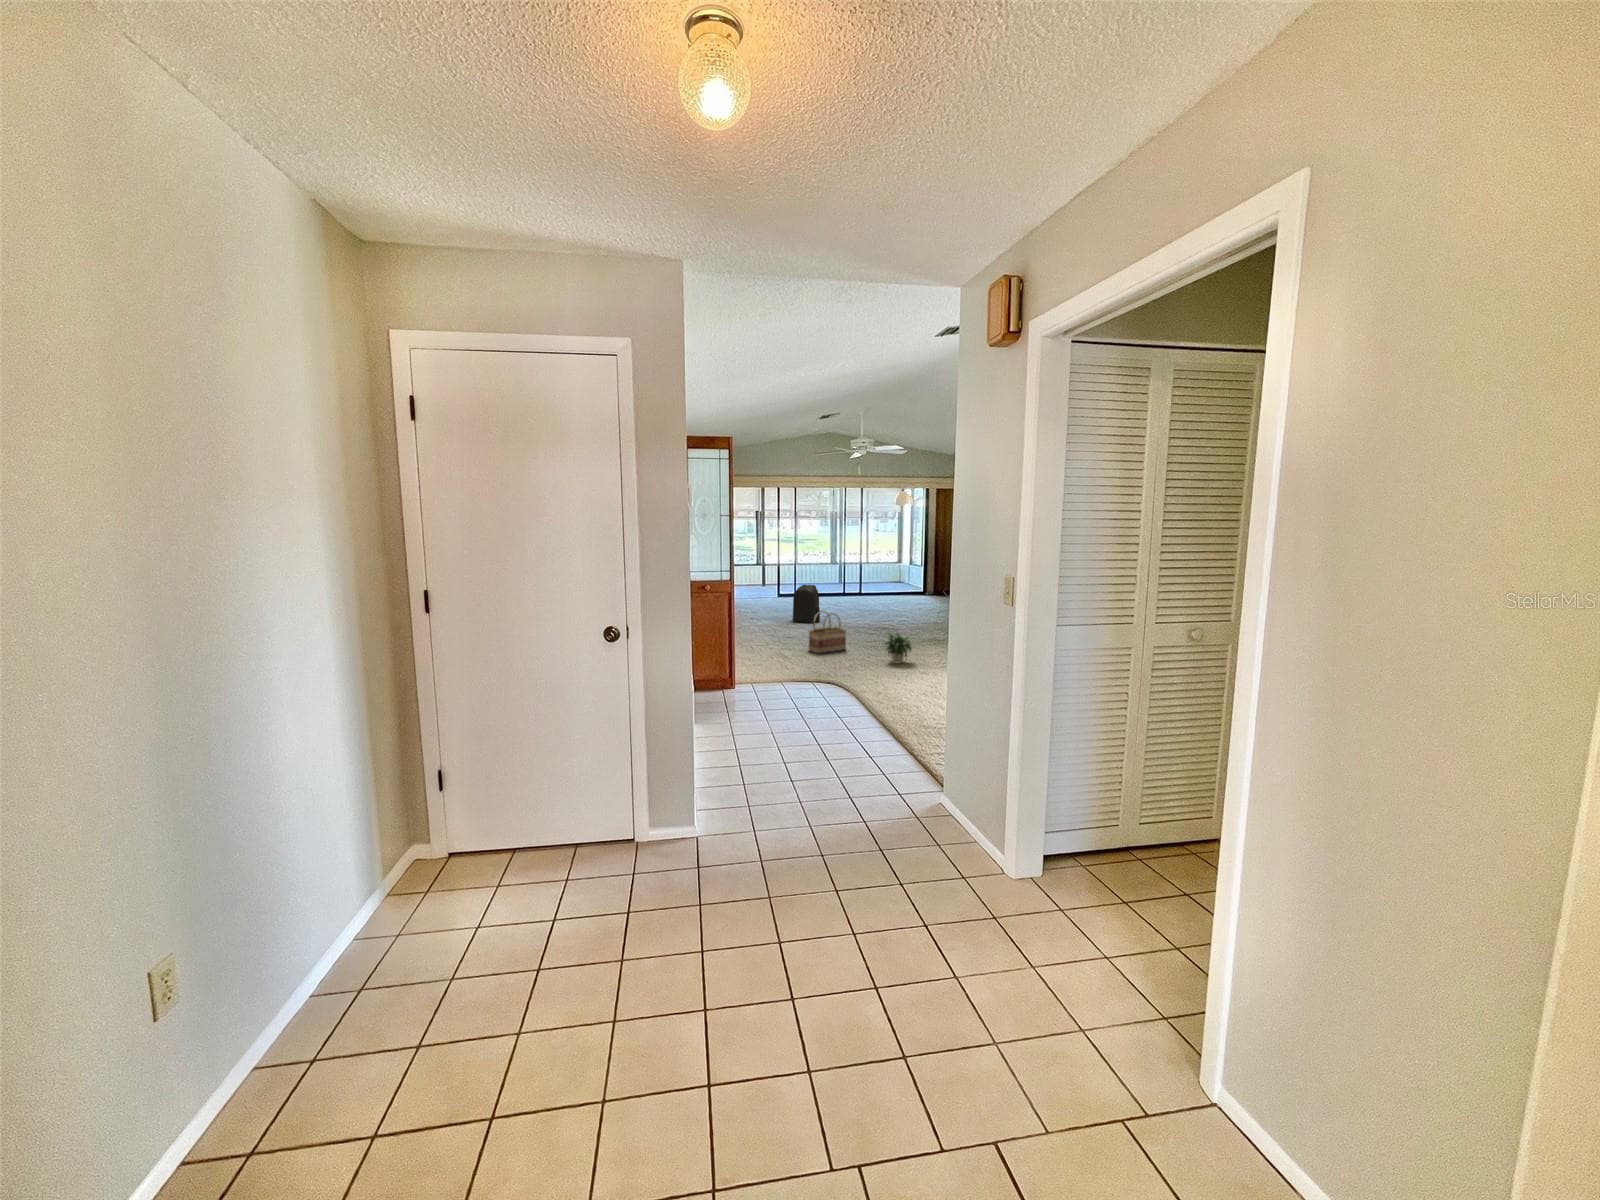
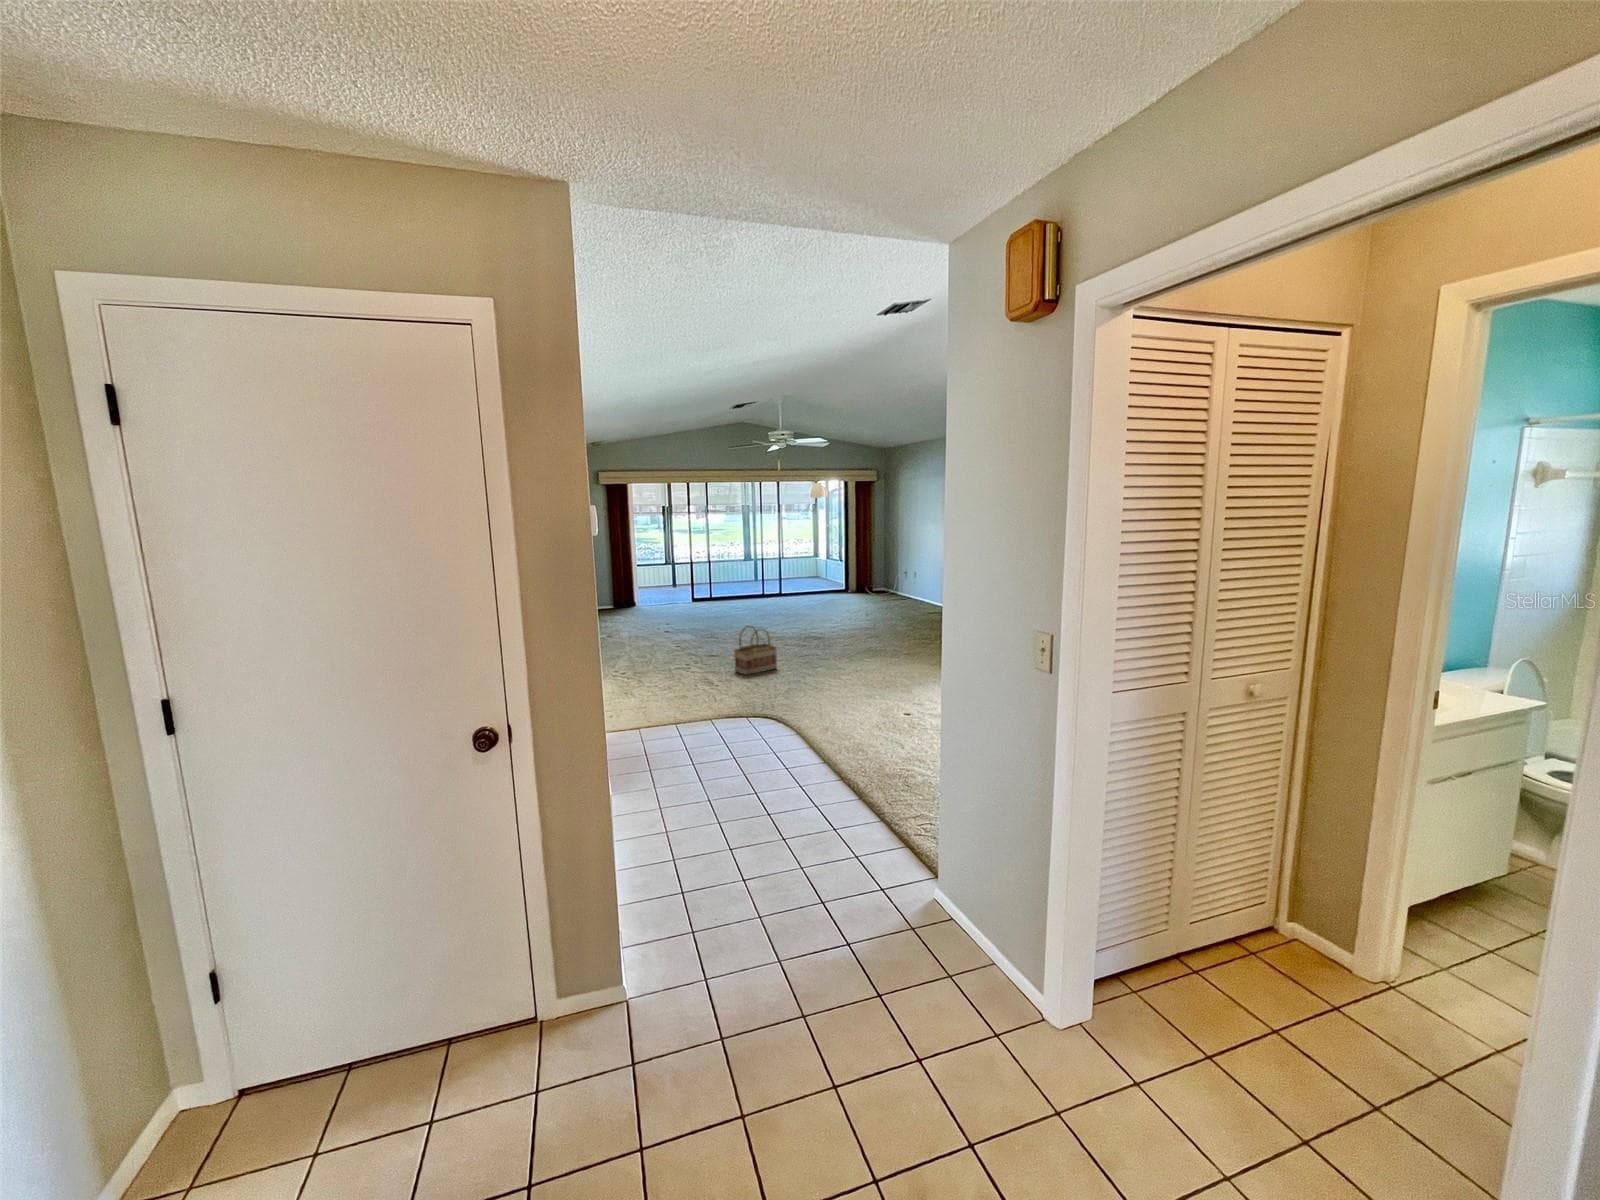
backpack: present [793,585,820,623] -> none [711,590,742,634]
potted plant: present [885,633,912,663] -> none [820,648,853,684]

